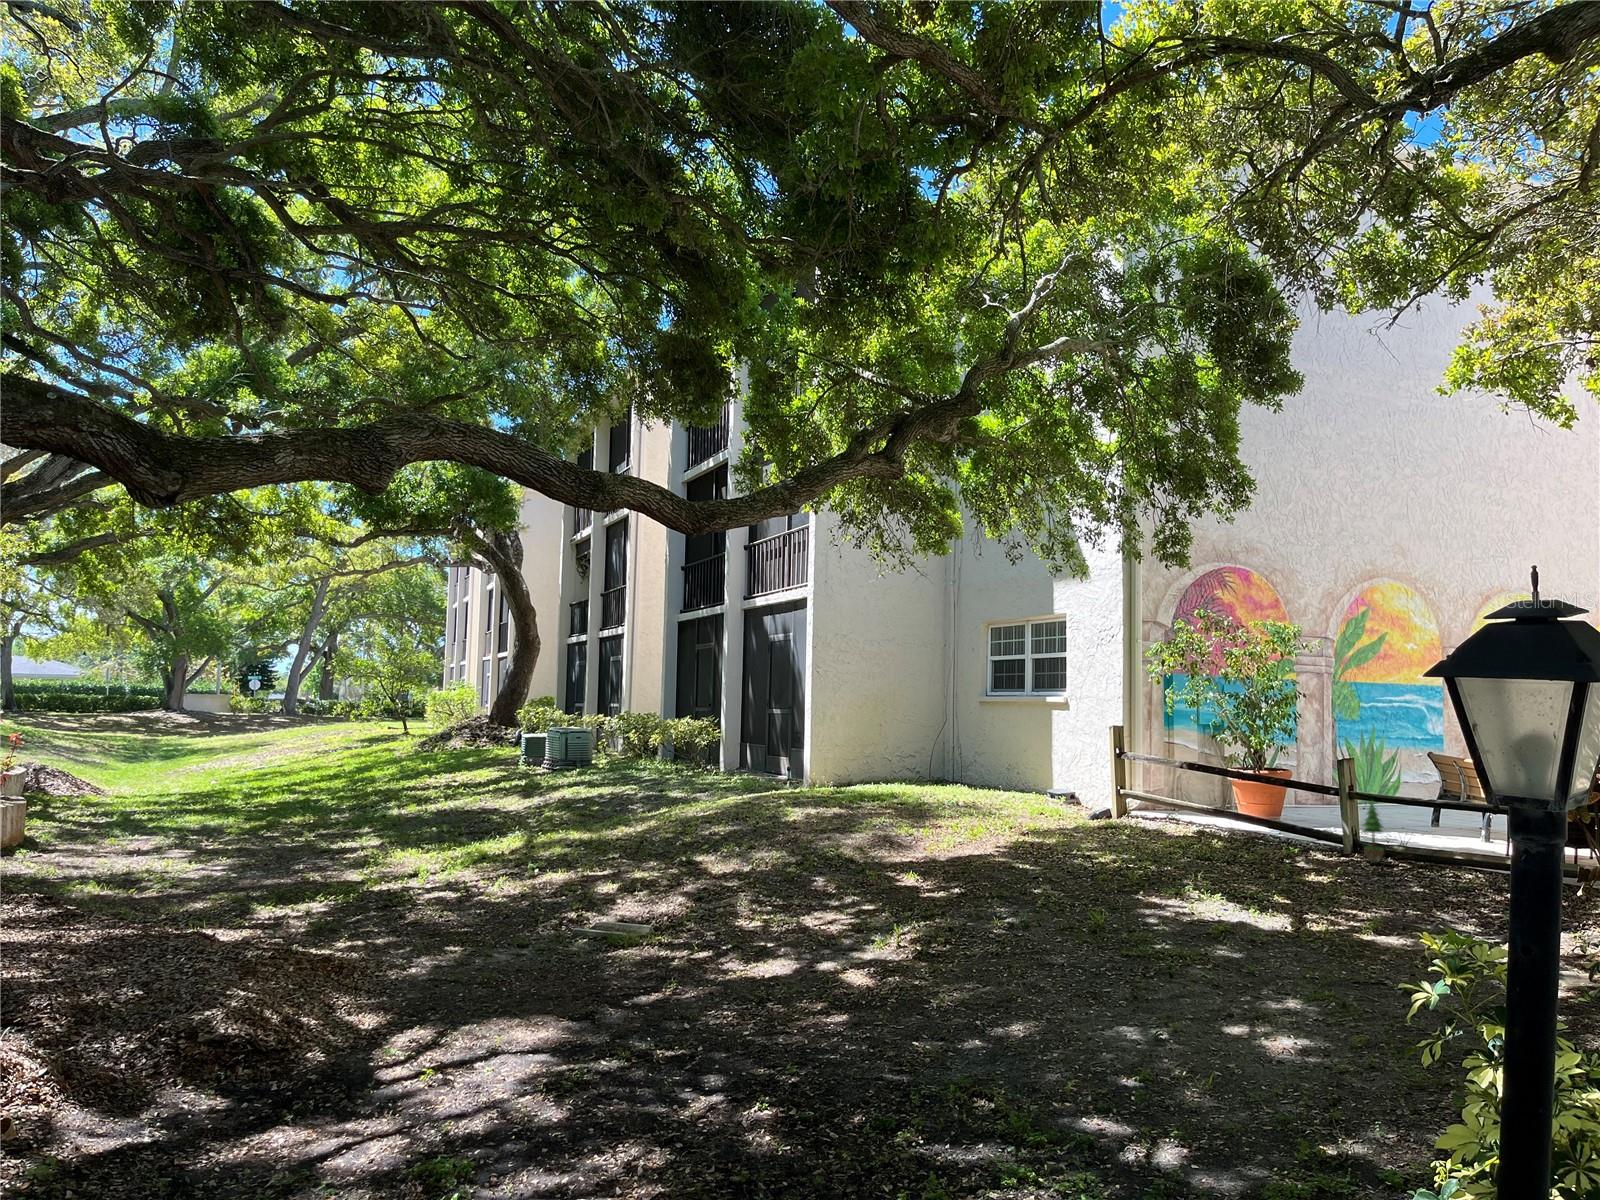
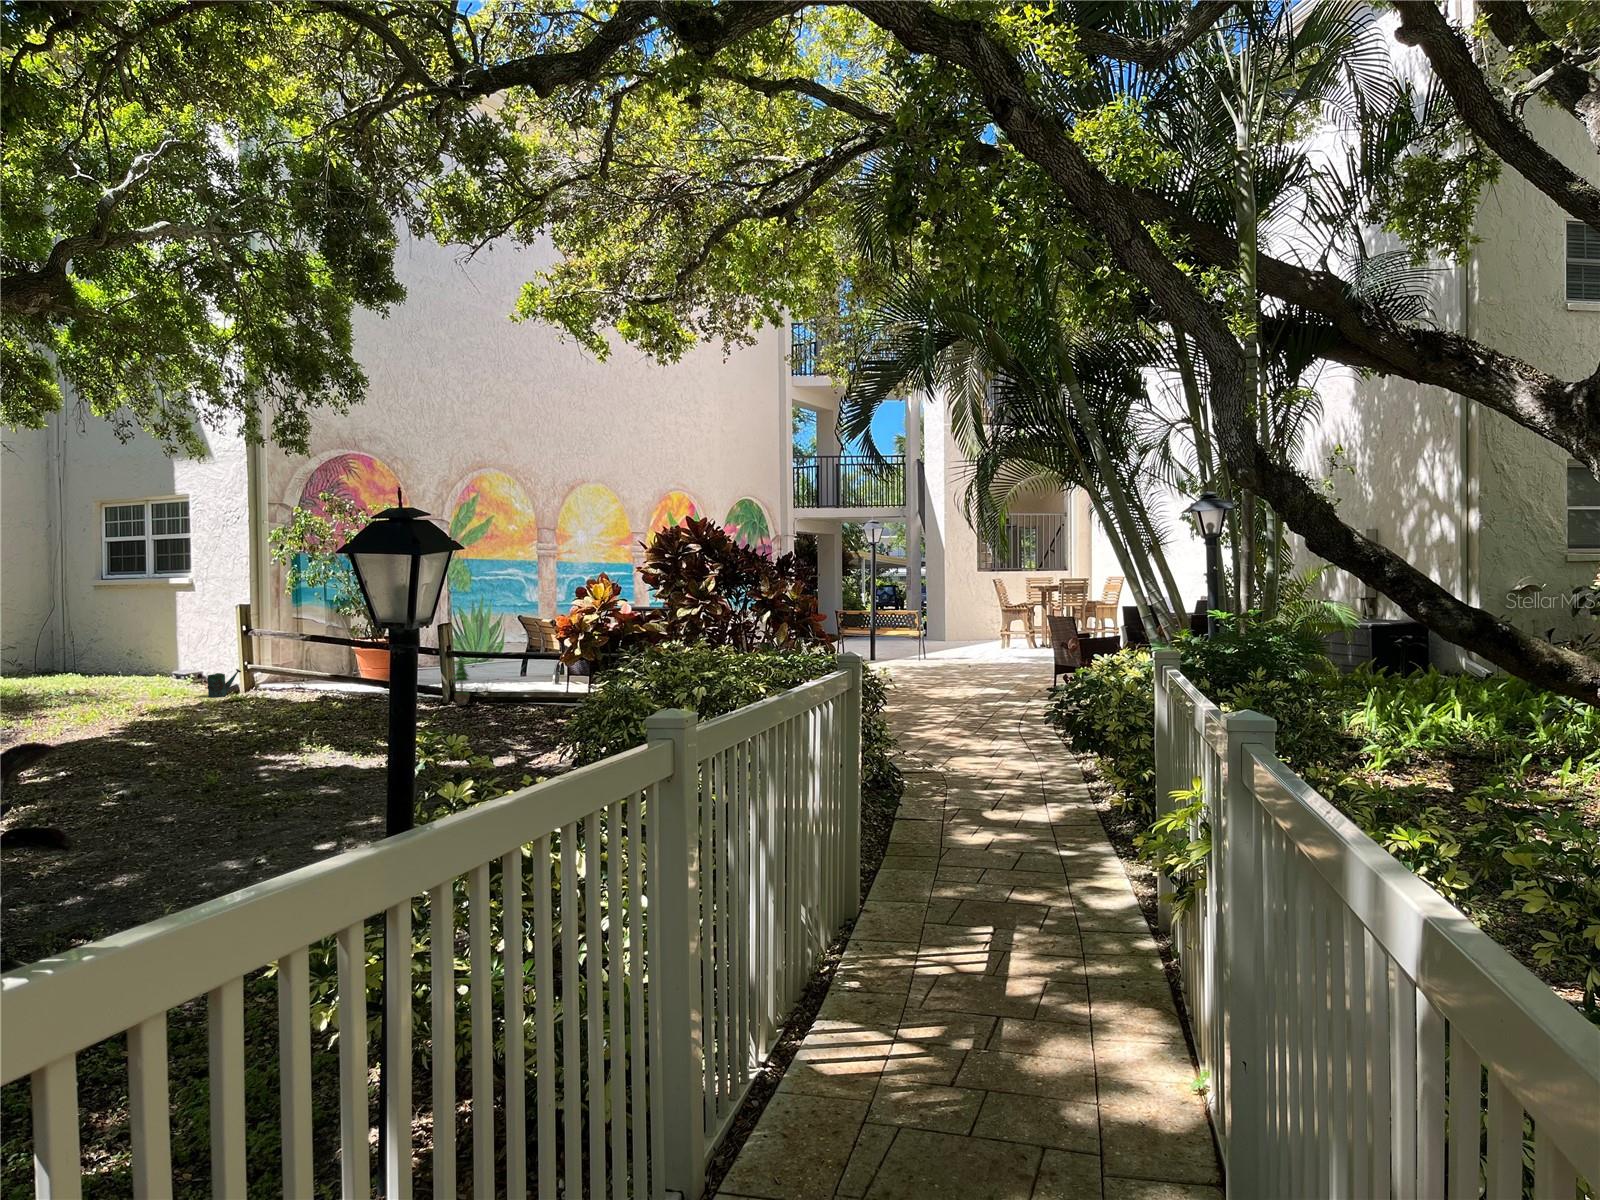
watering can: none [1075,791,1114,818] -> present [201,669,241,697]

